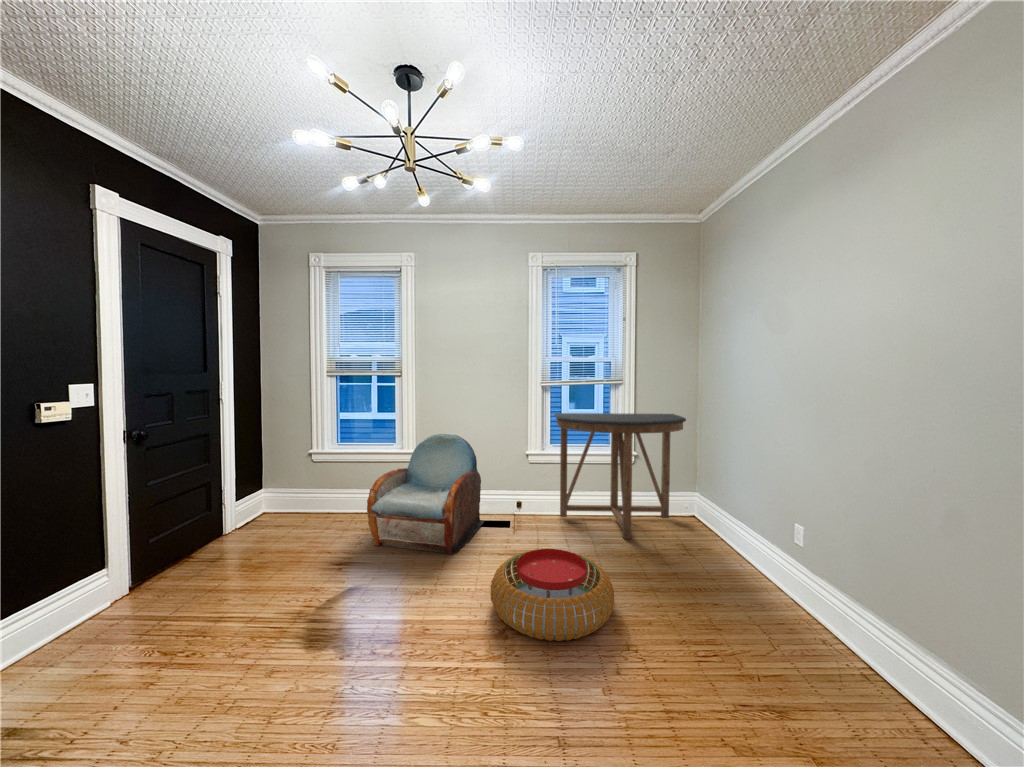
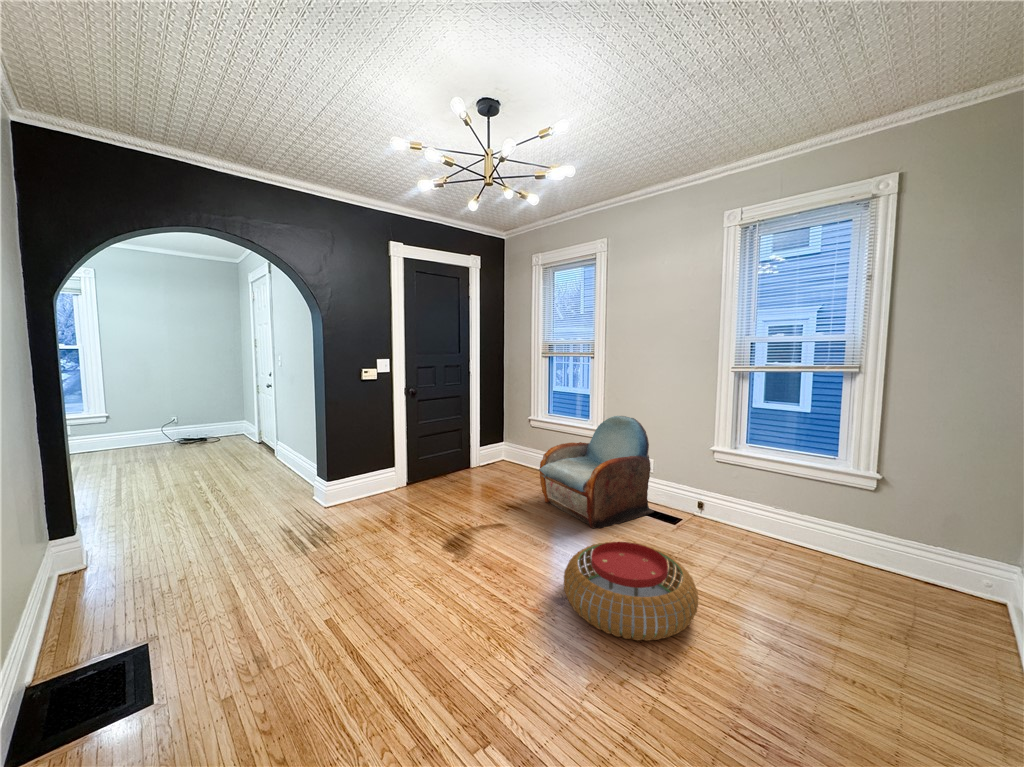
console table: present [555,413,686,539] -> none [738,407,969,589]

